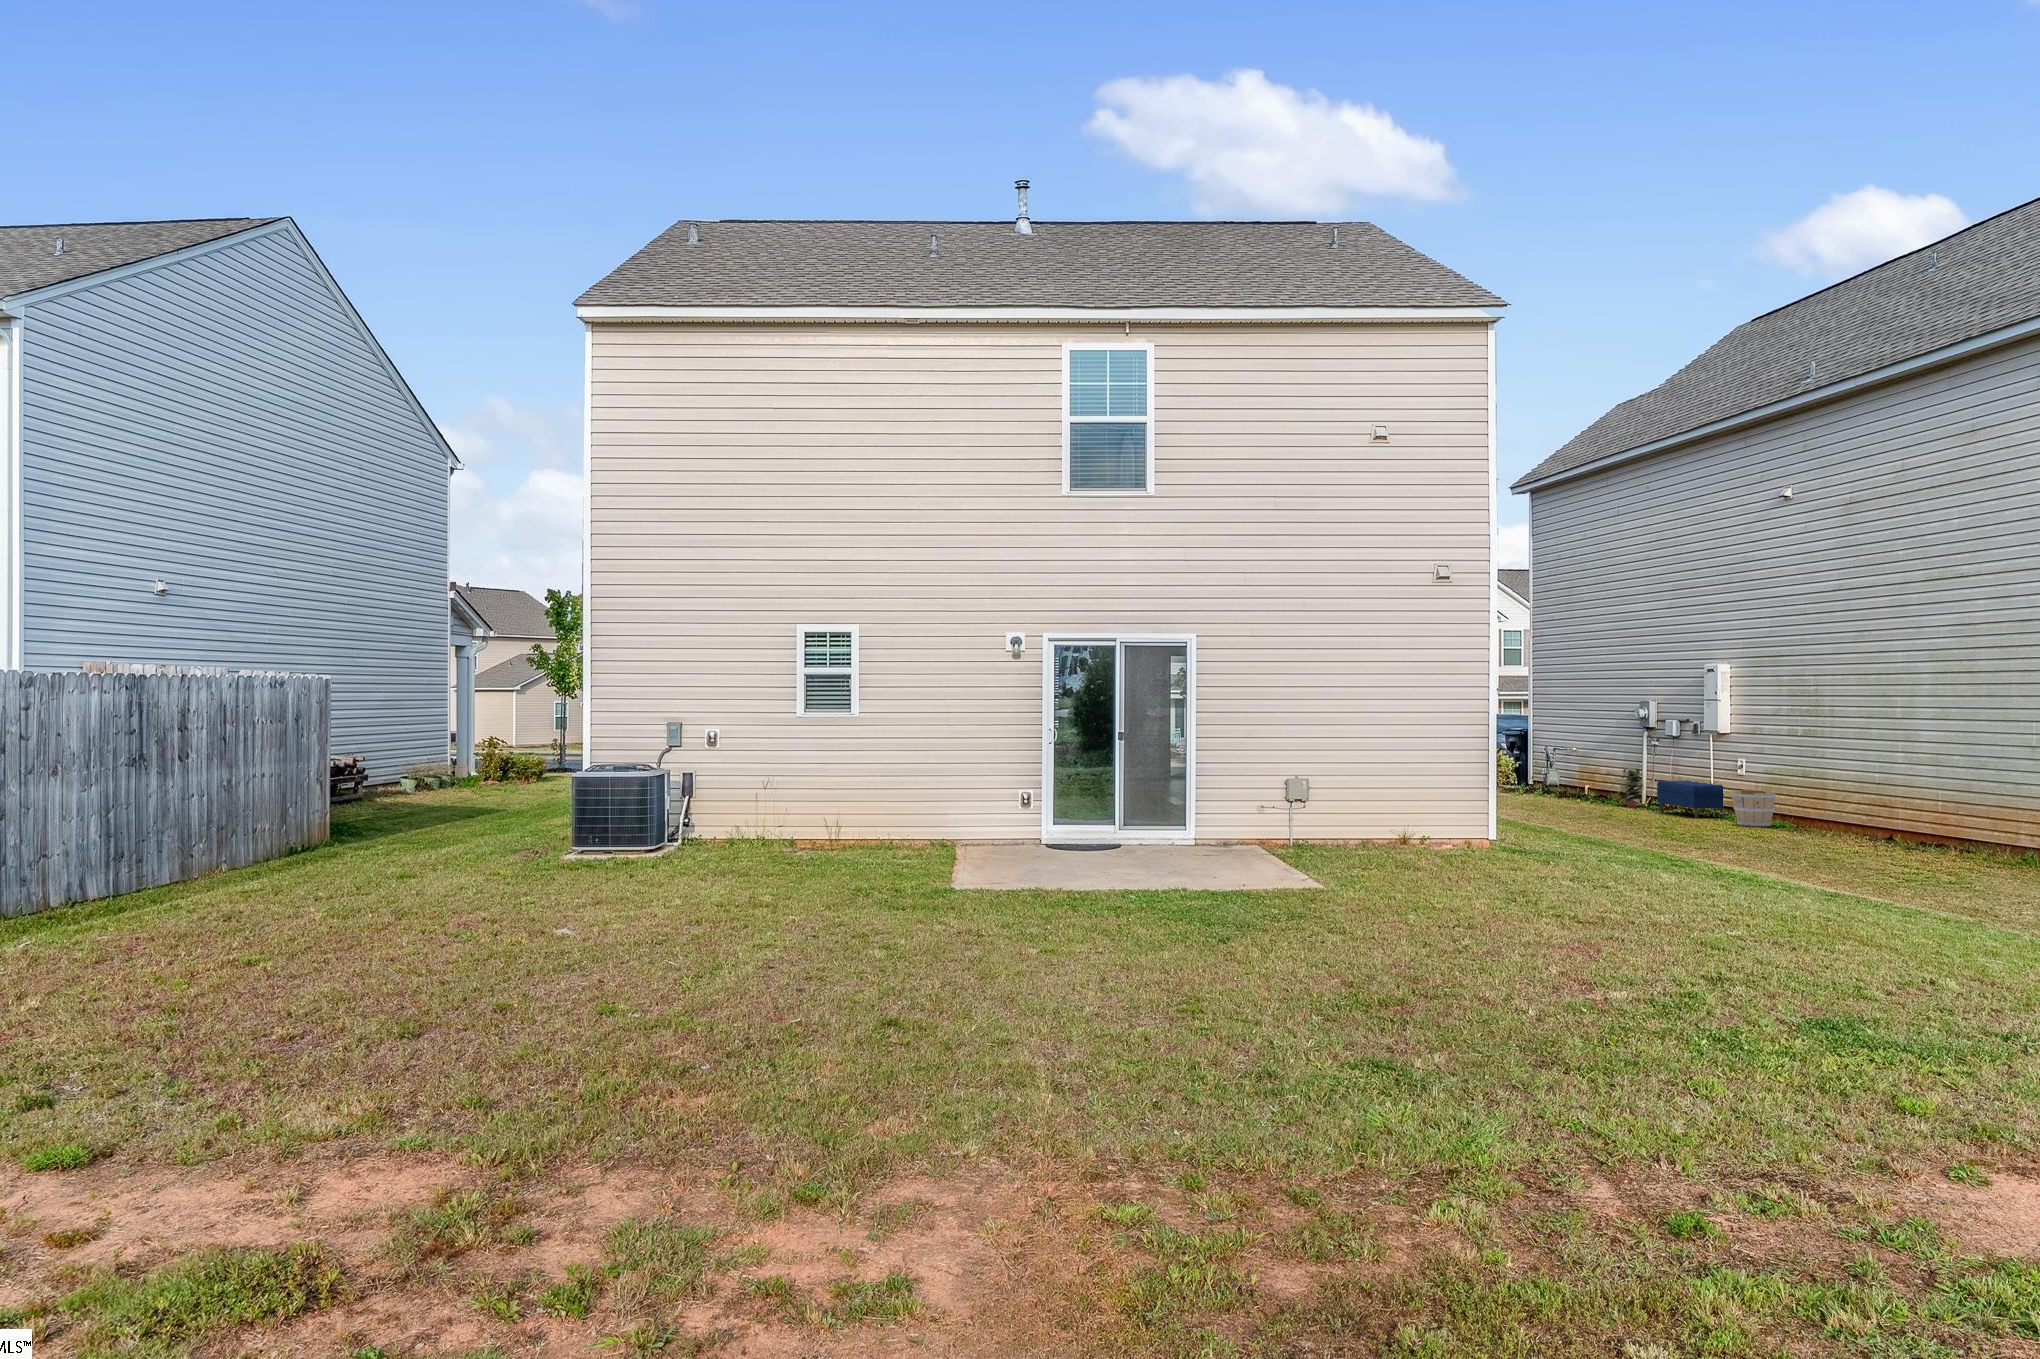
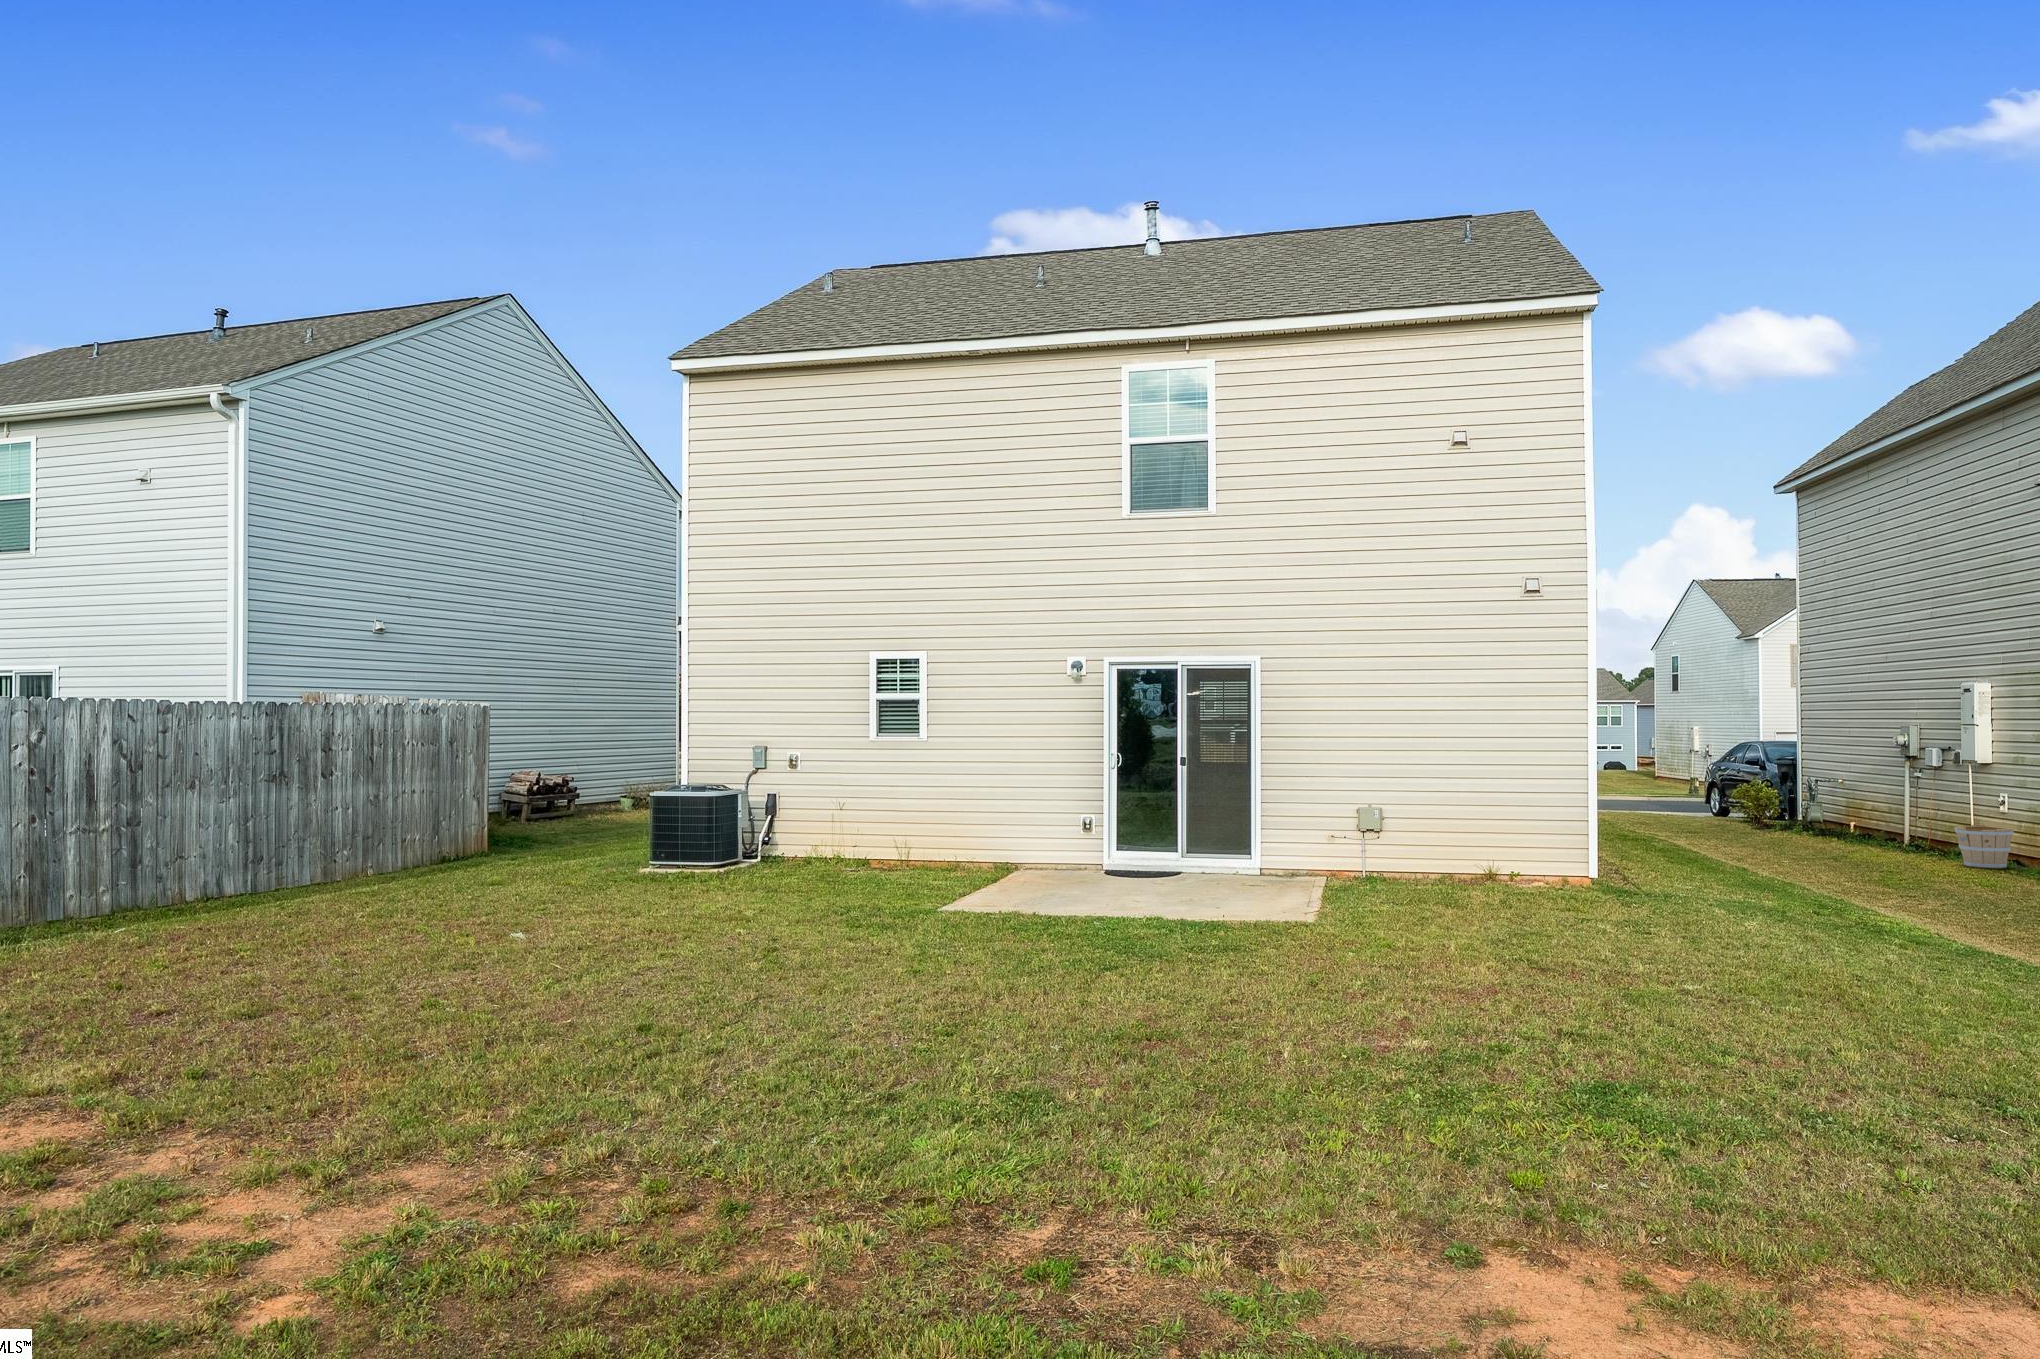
decorative plant: present [1620,768,1644,807] -> none [1837,799,1874,843]
bench: present [1657,781,1724,818] -> none [1877,814,1960,858]

